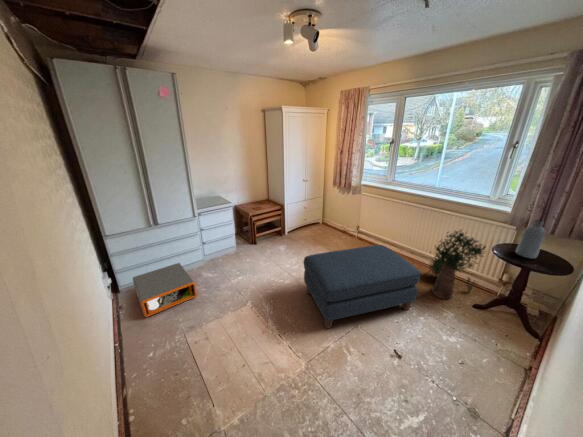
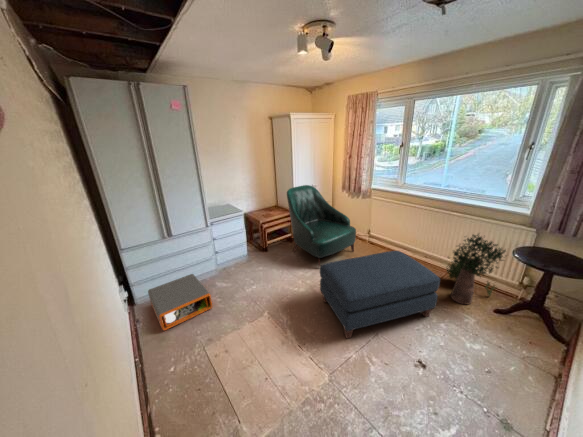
armchair: none [277,179,344,262] -> present [287,185,356,266]
vase: present [516,220,545,258] -> none [538,223,569,262]

